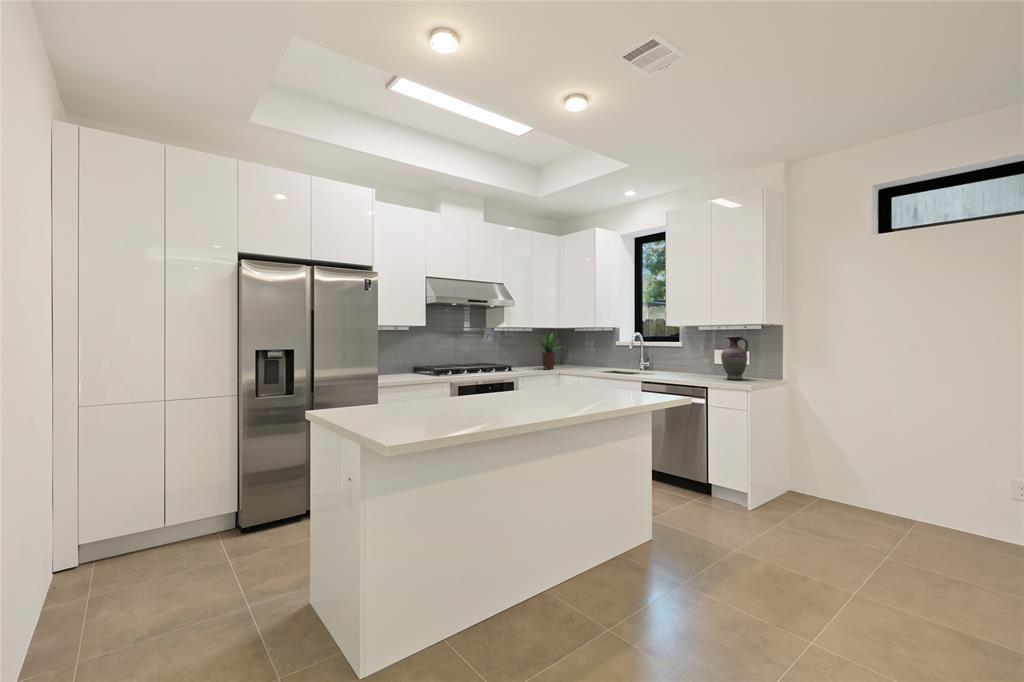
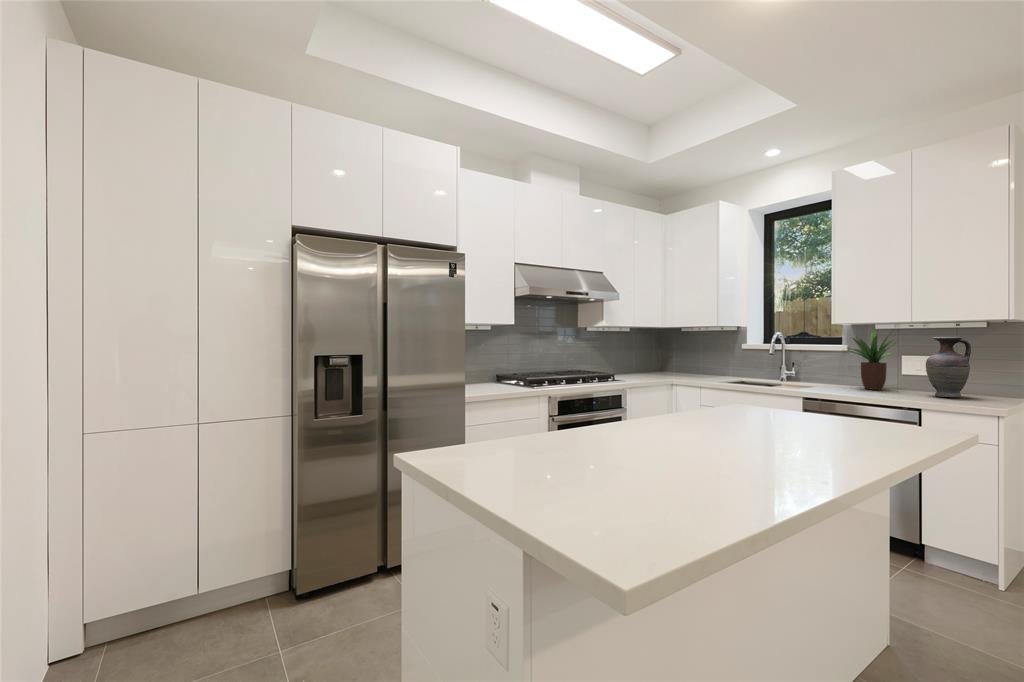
potted plant: present [539,333,556,369] -> present [848,330,893,390]

